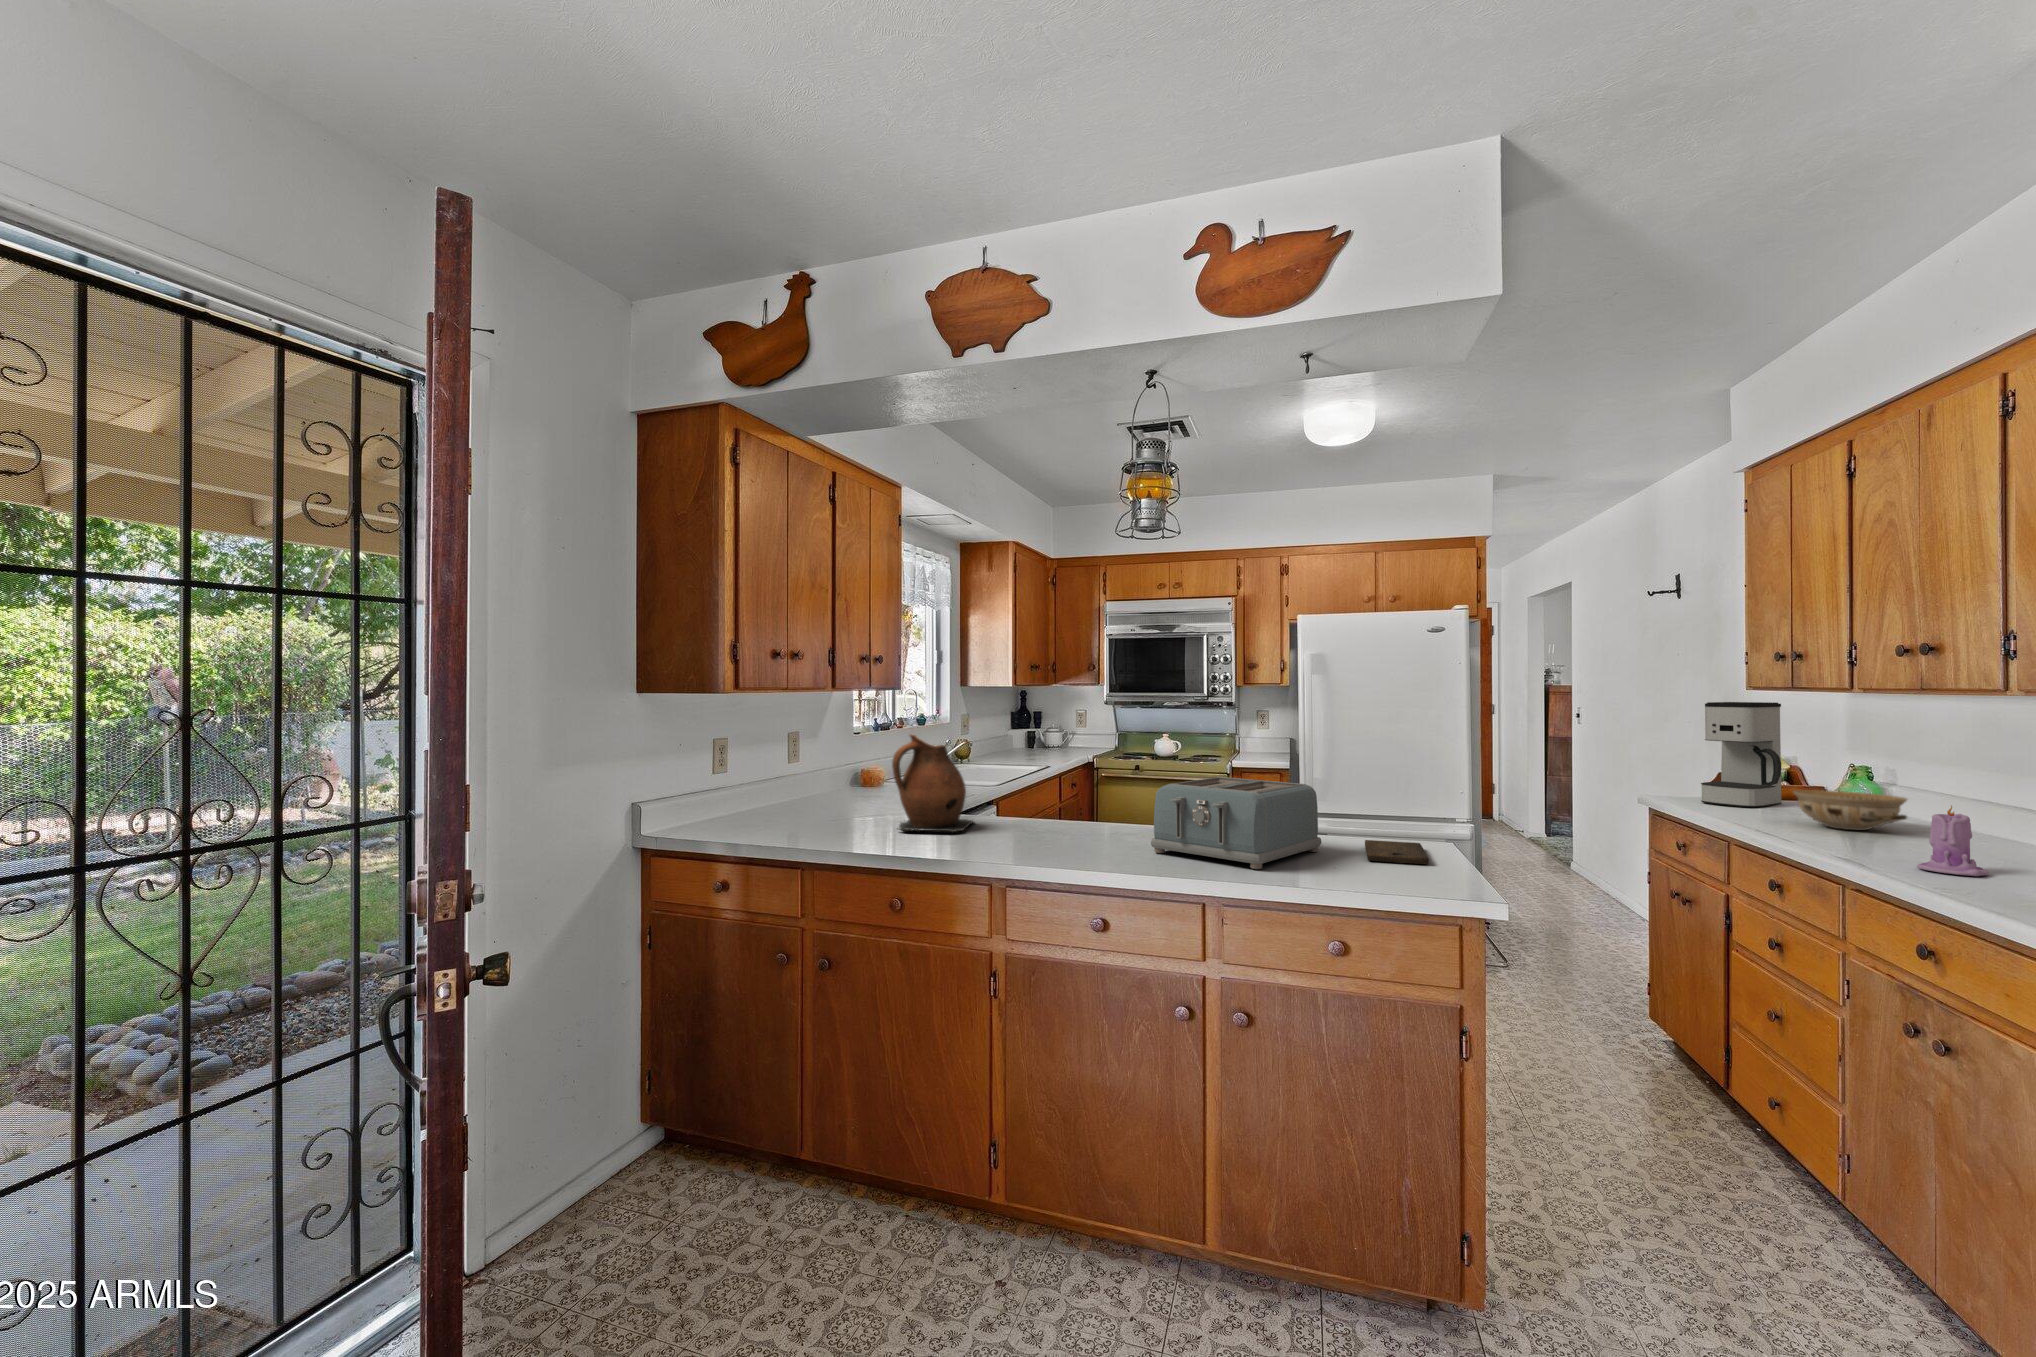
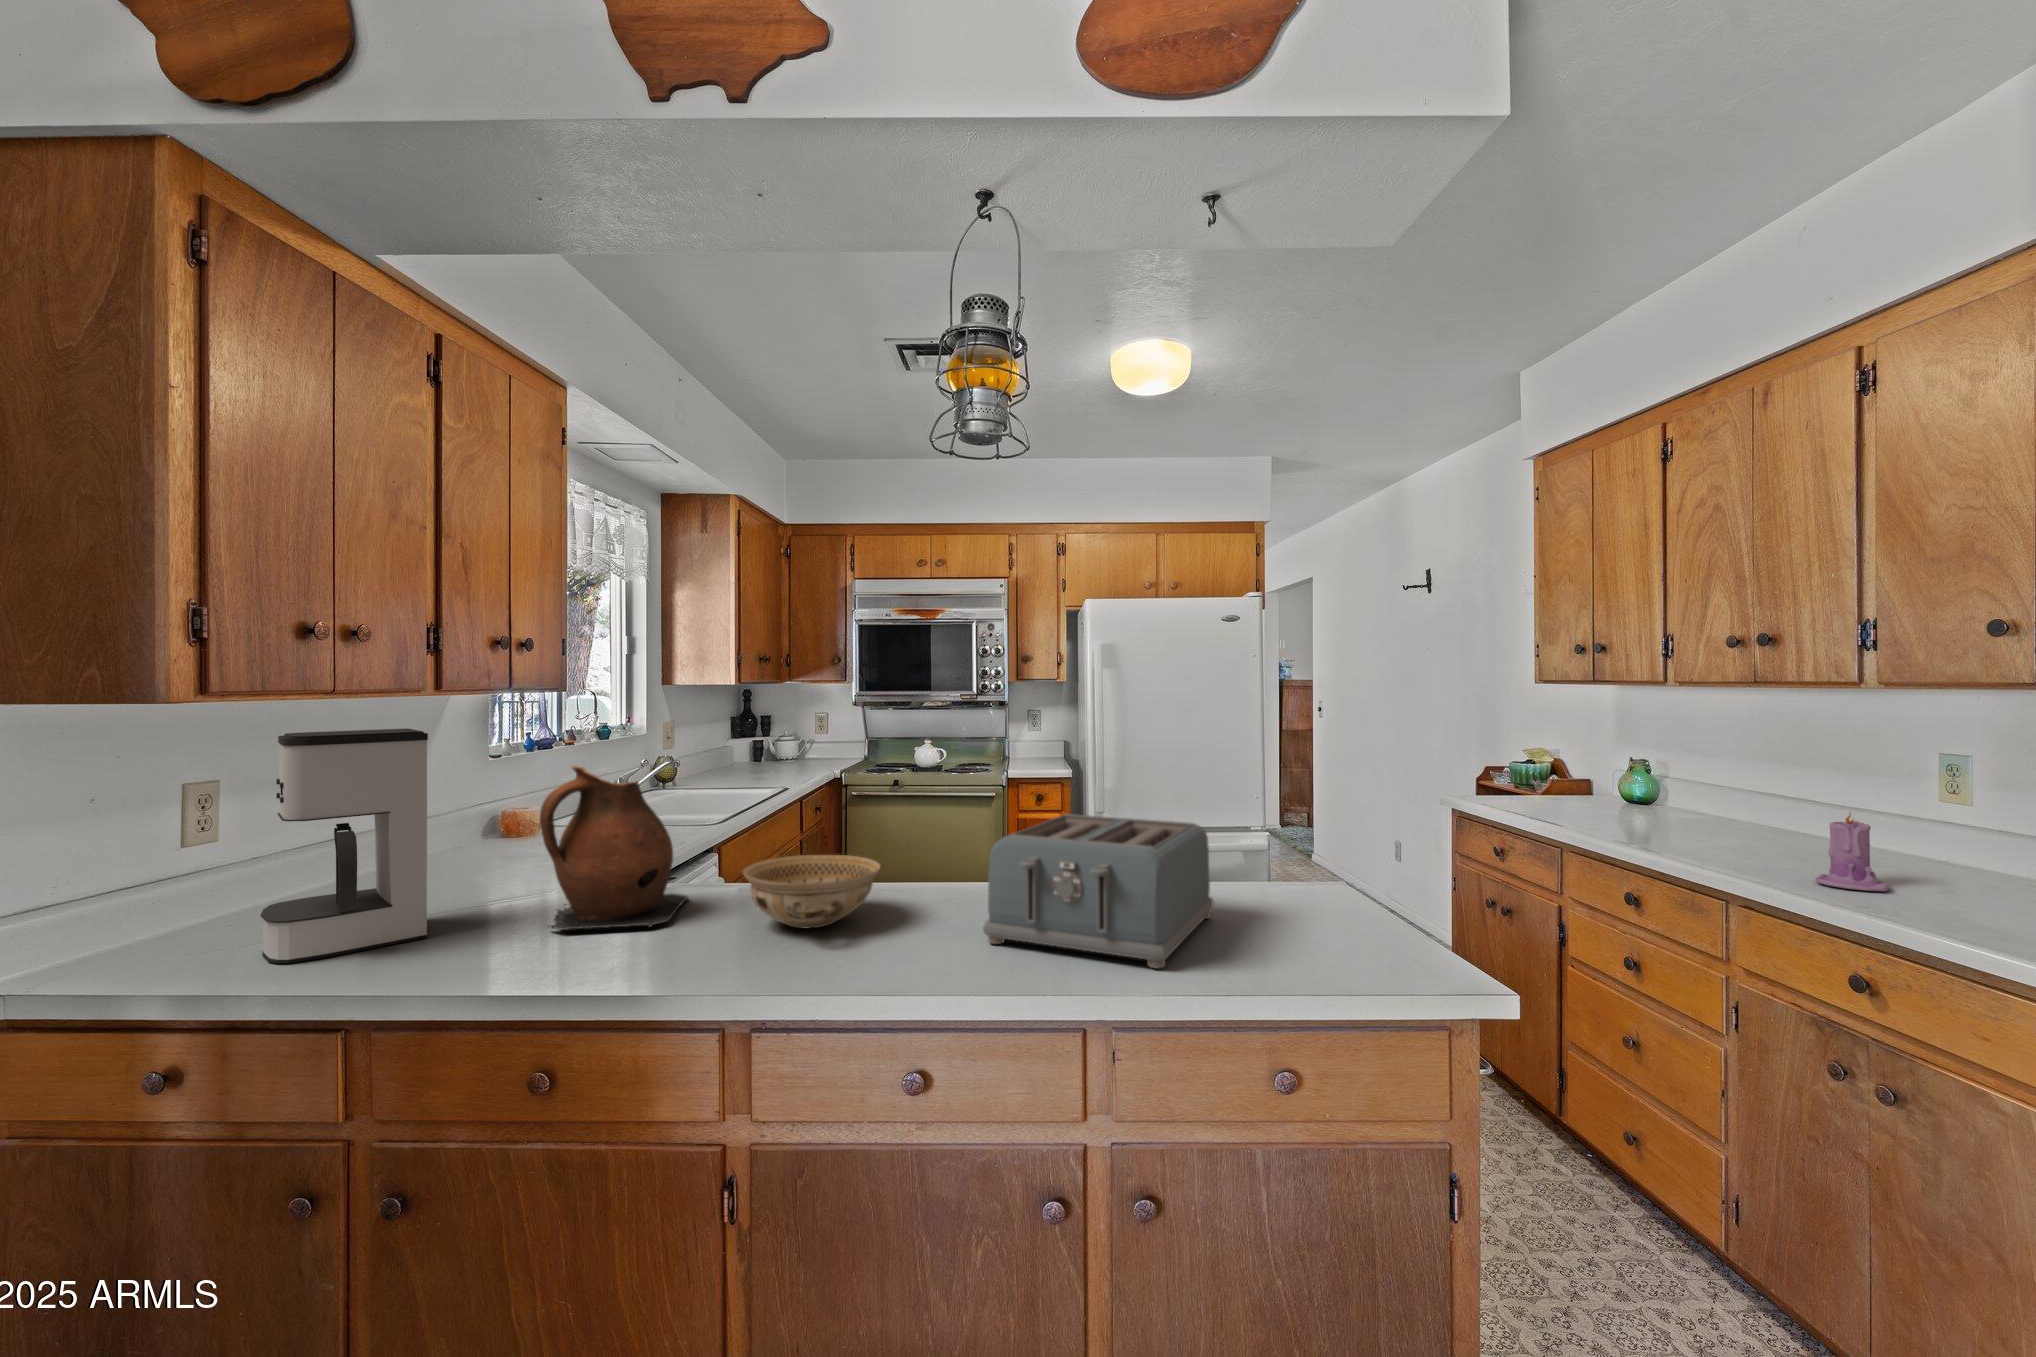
coffee maker: present [1701,702,1782,807] -> present [261,729,428,963]
ceramic bowl: present [1793,790,1907,830] -> present [743,855,881,928]
cutting board: present [1365,840,1429,864] -> none [1257,892,1367,931]

